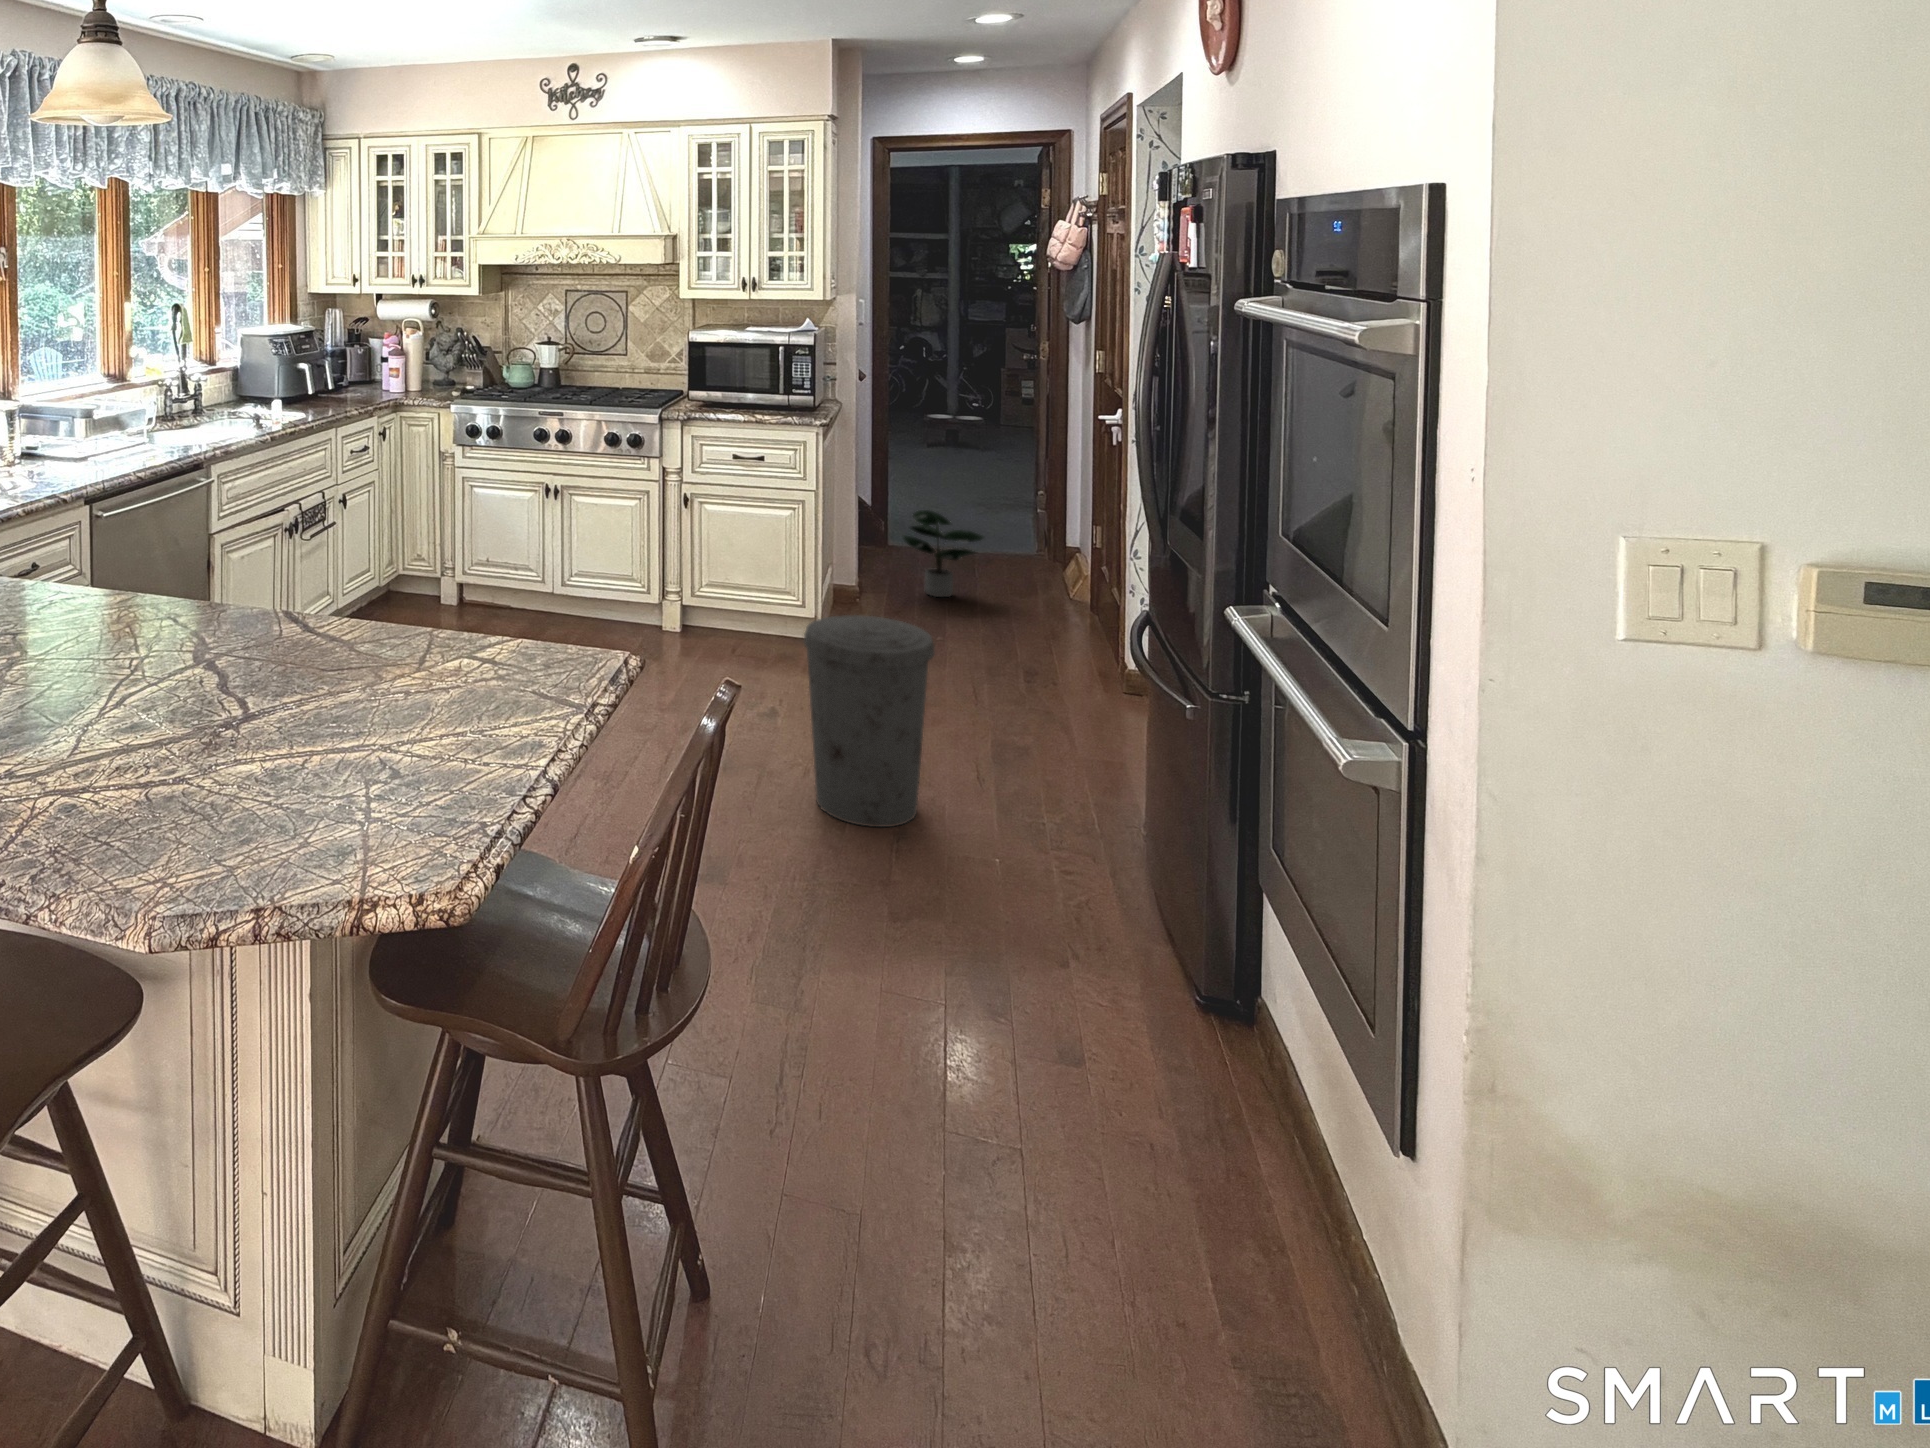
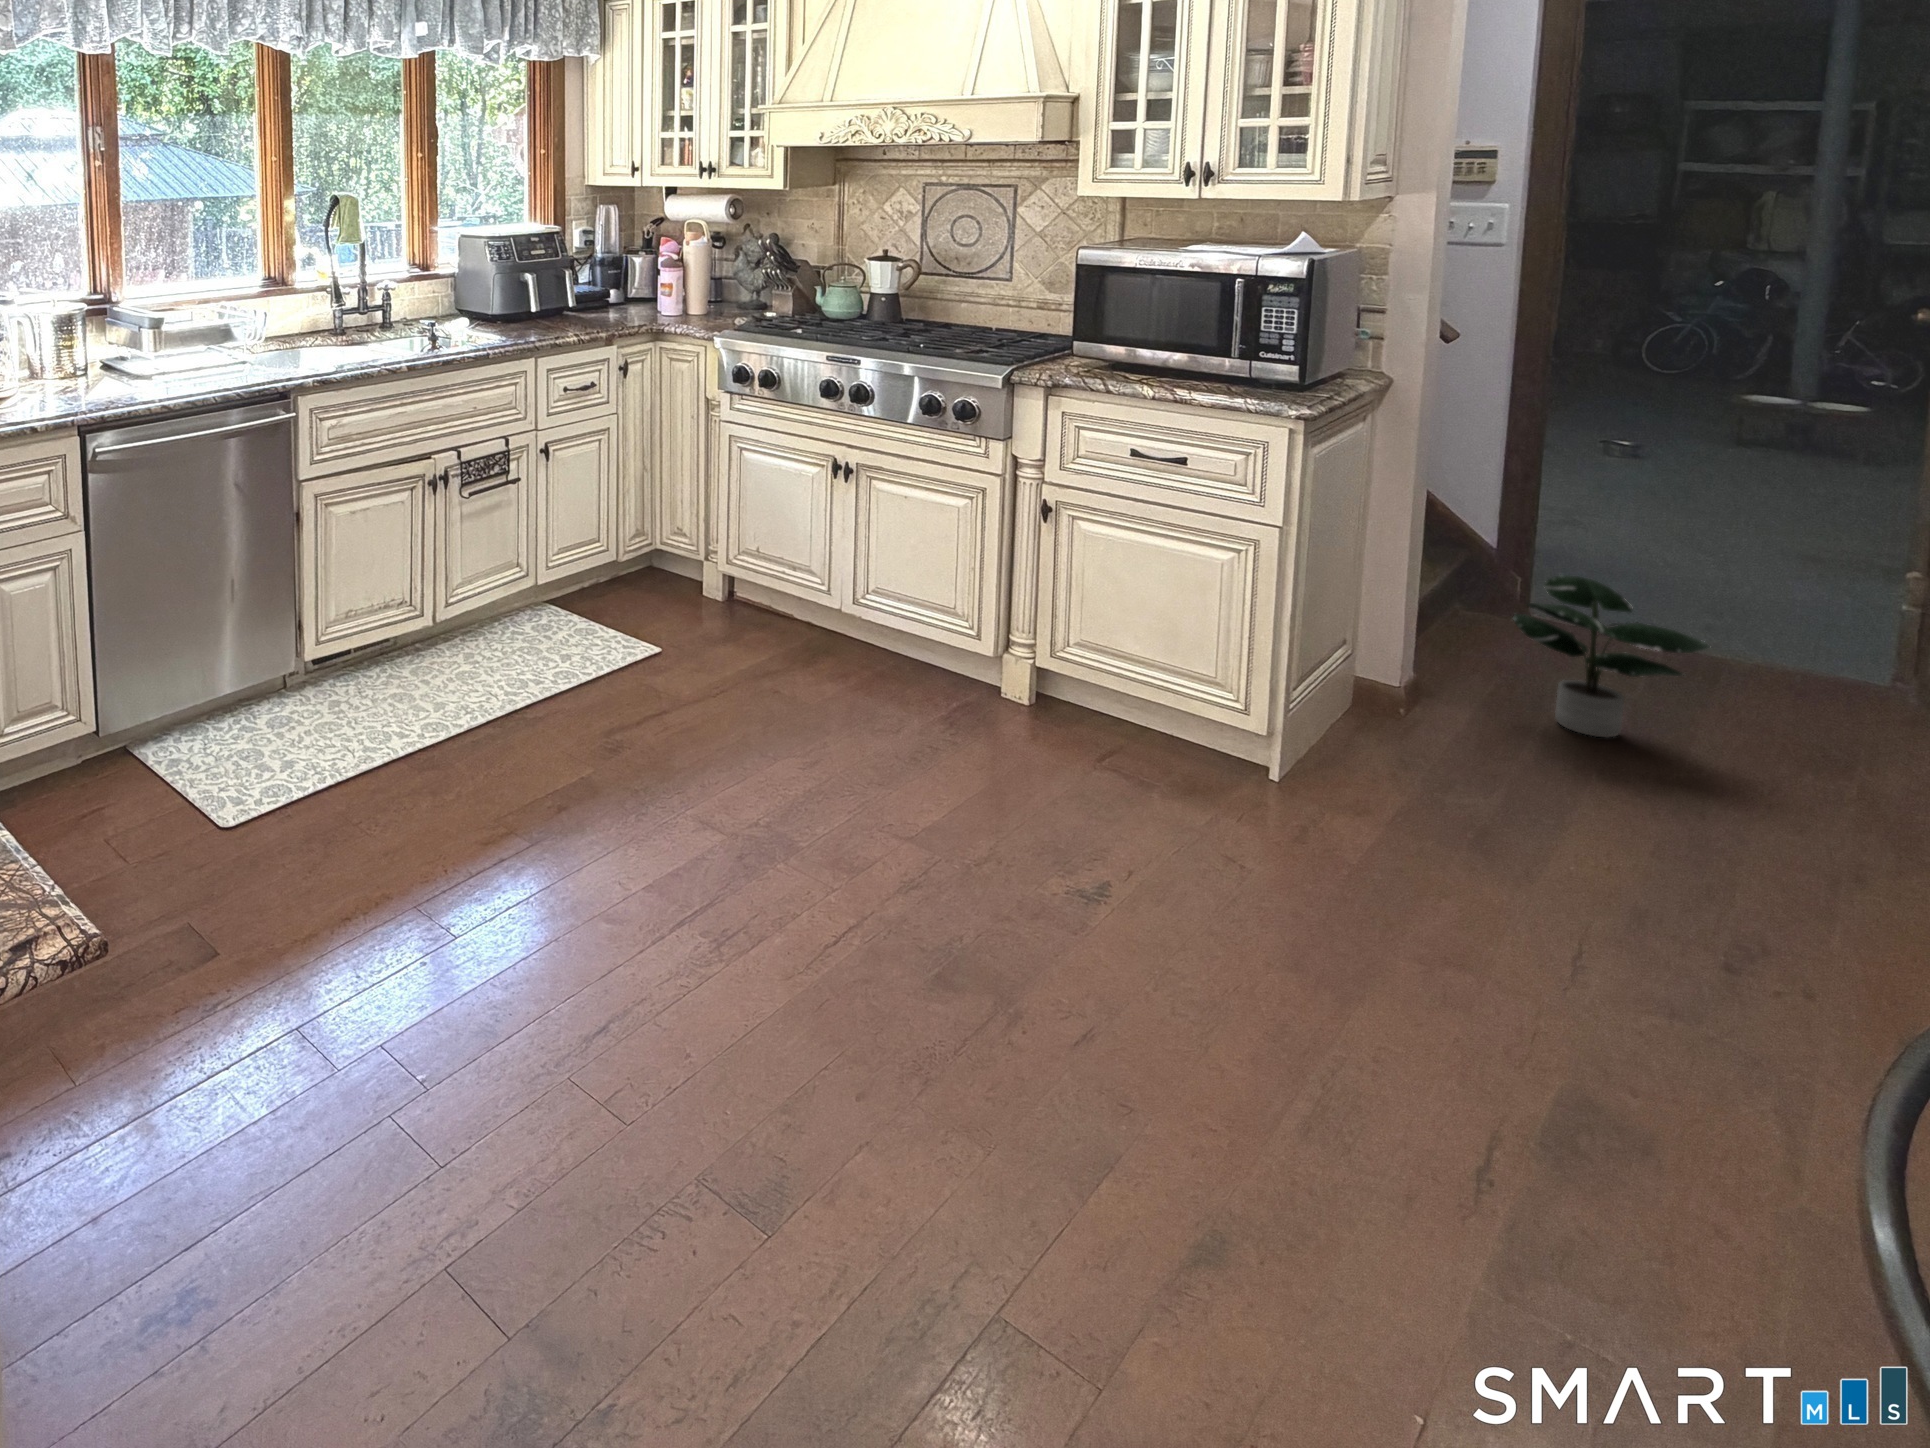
trash can: present [804,615,935,827] -> none [1027,785,1313,1229]

